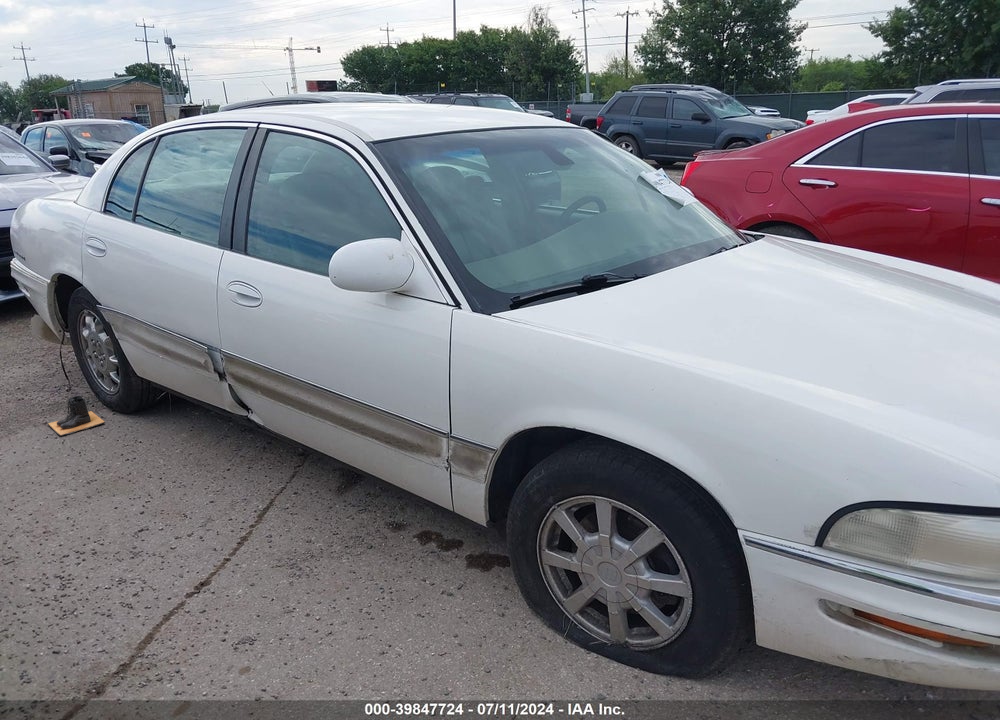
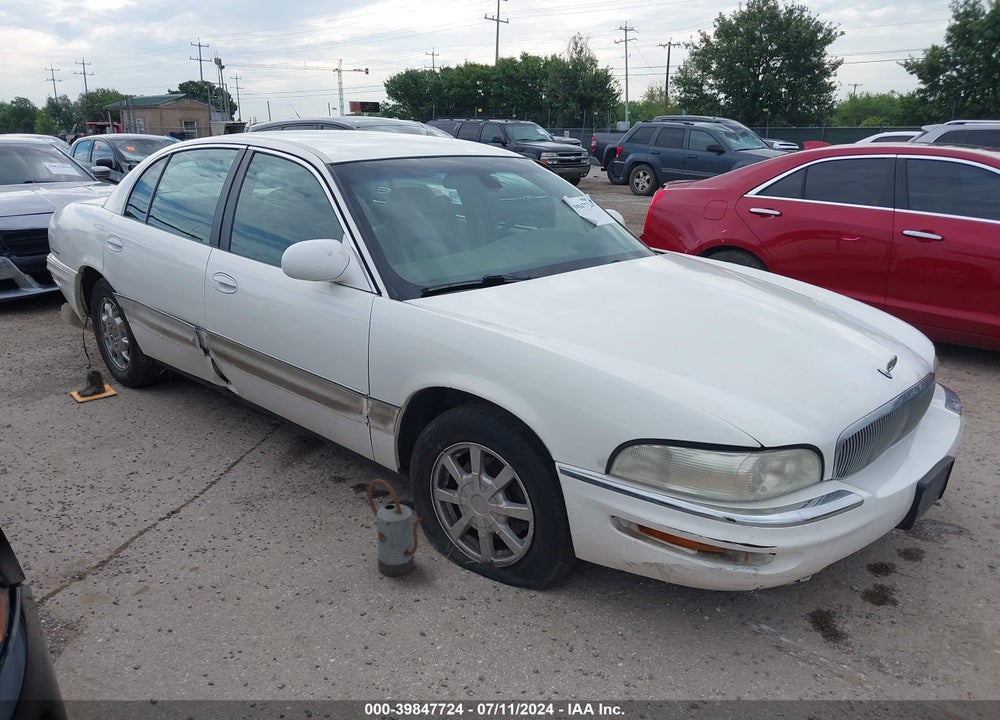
watering can: none [459,542,540,664] -> present [368,479,423,576]

